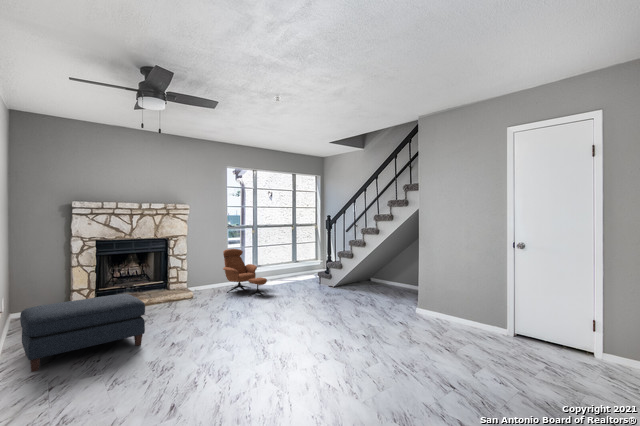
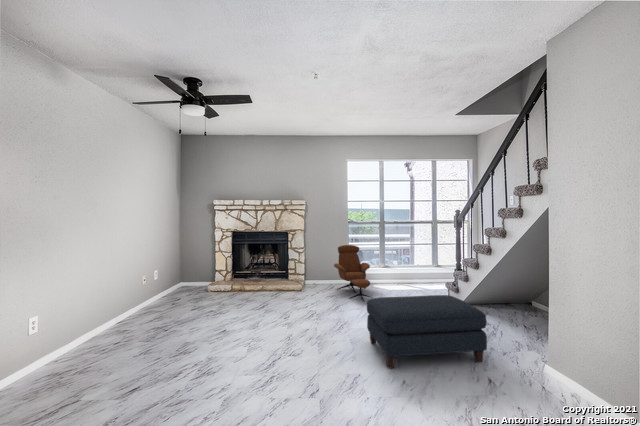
ottoman: present [20,294,145,372] -> present [367,295,487,369]

